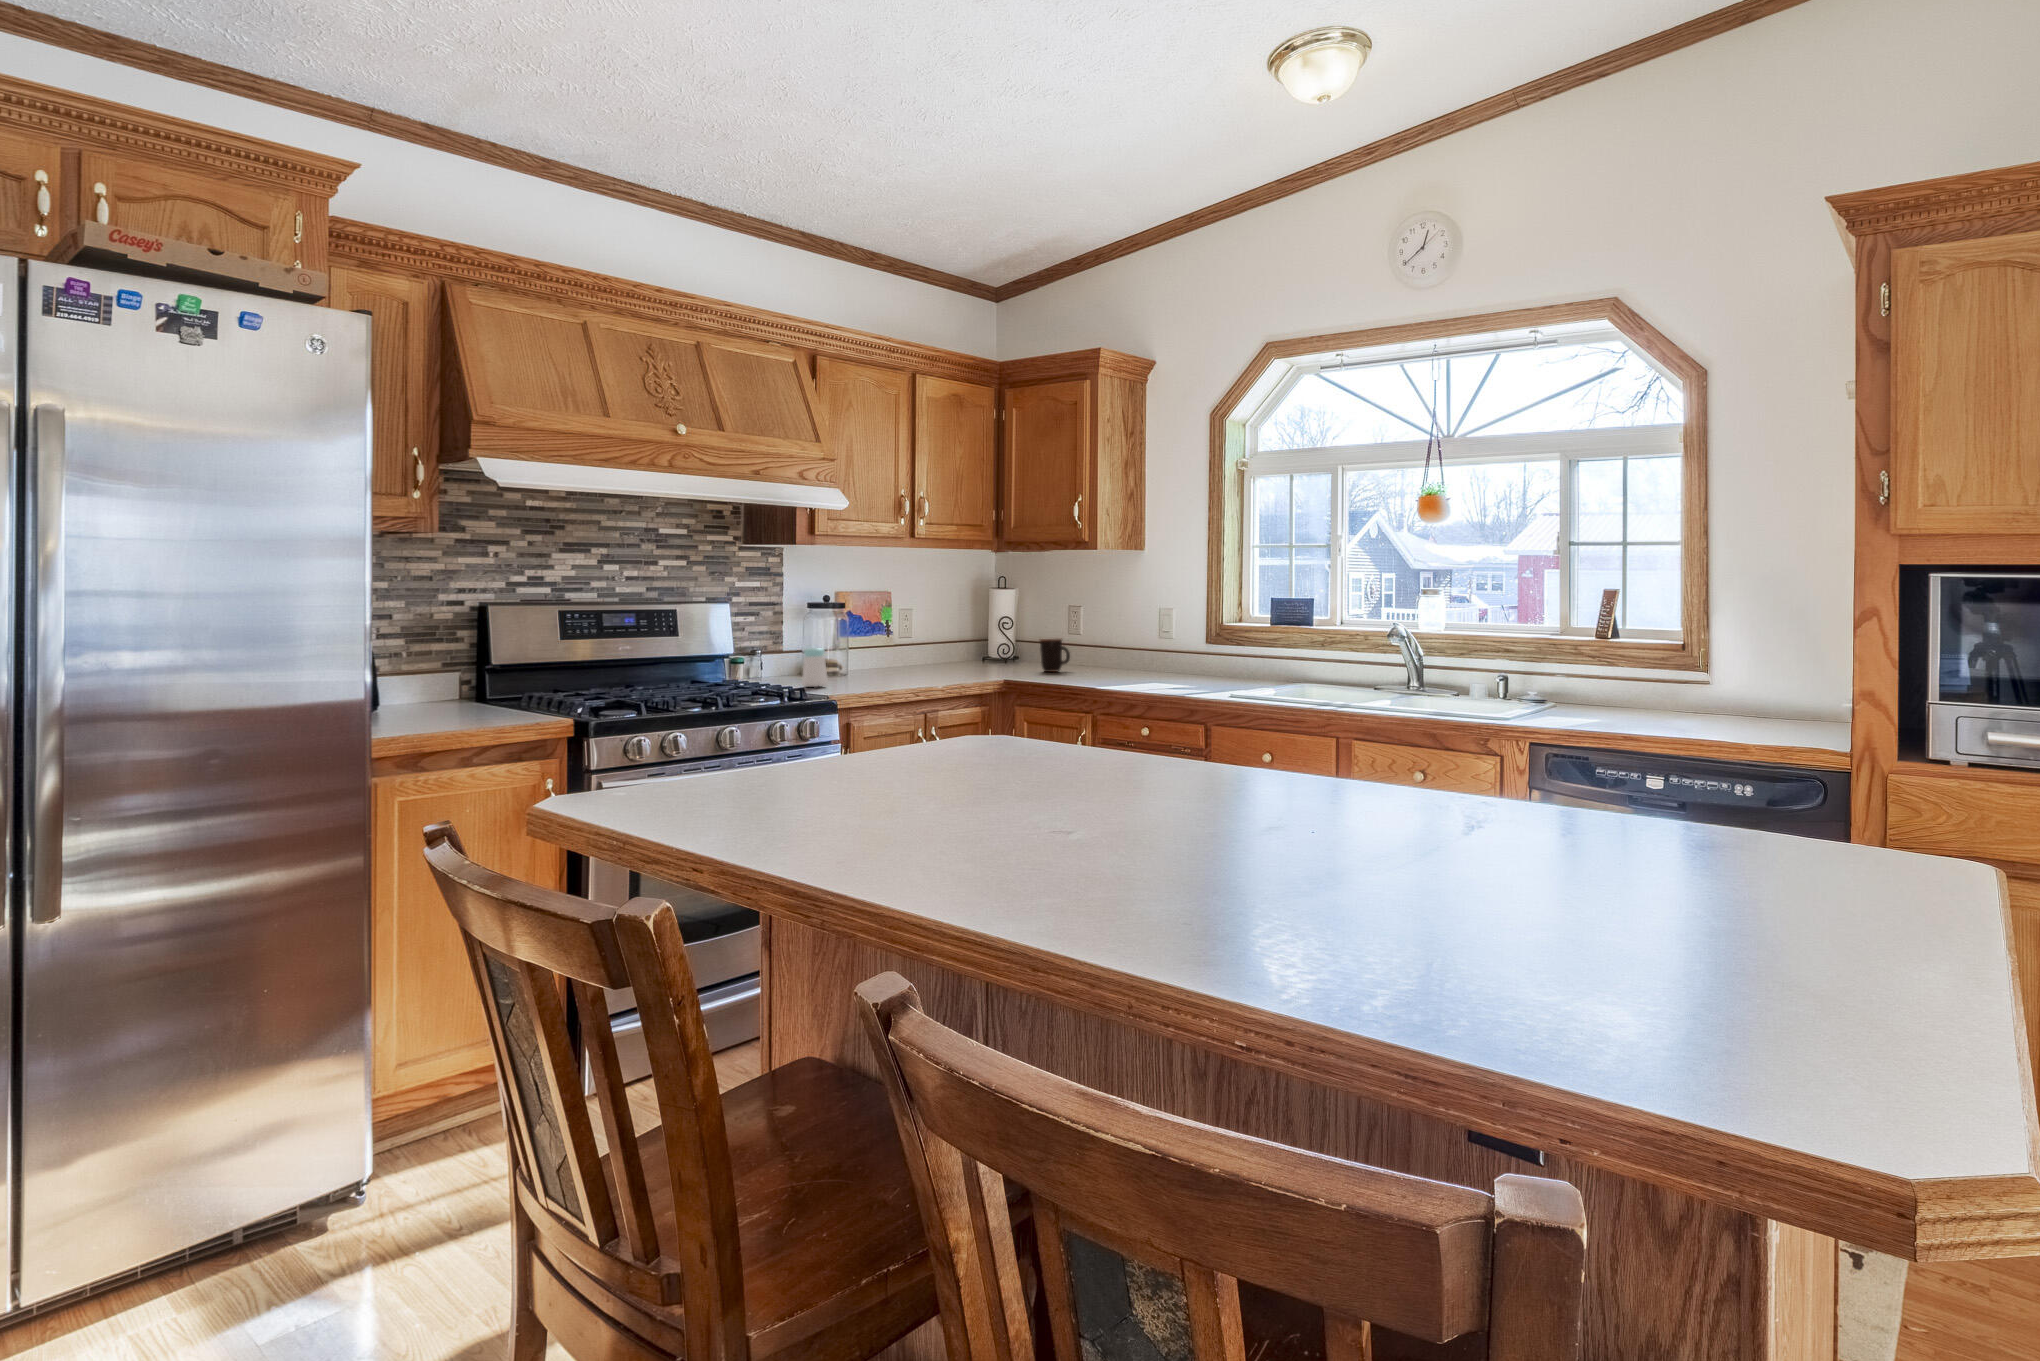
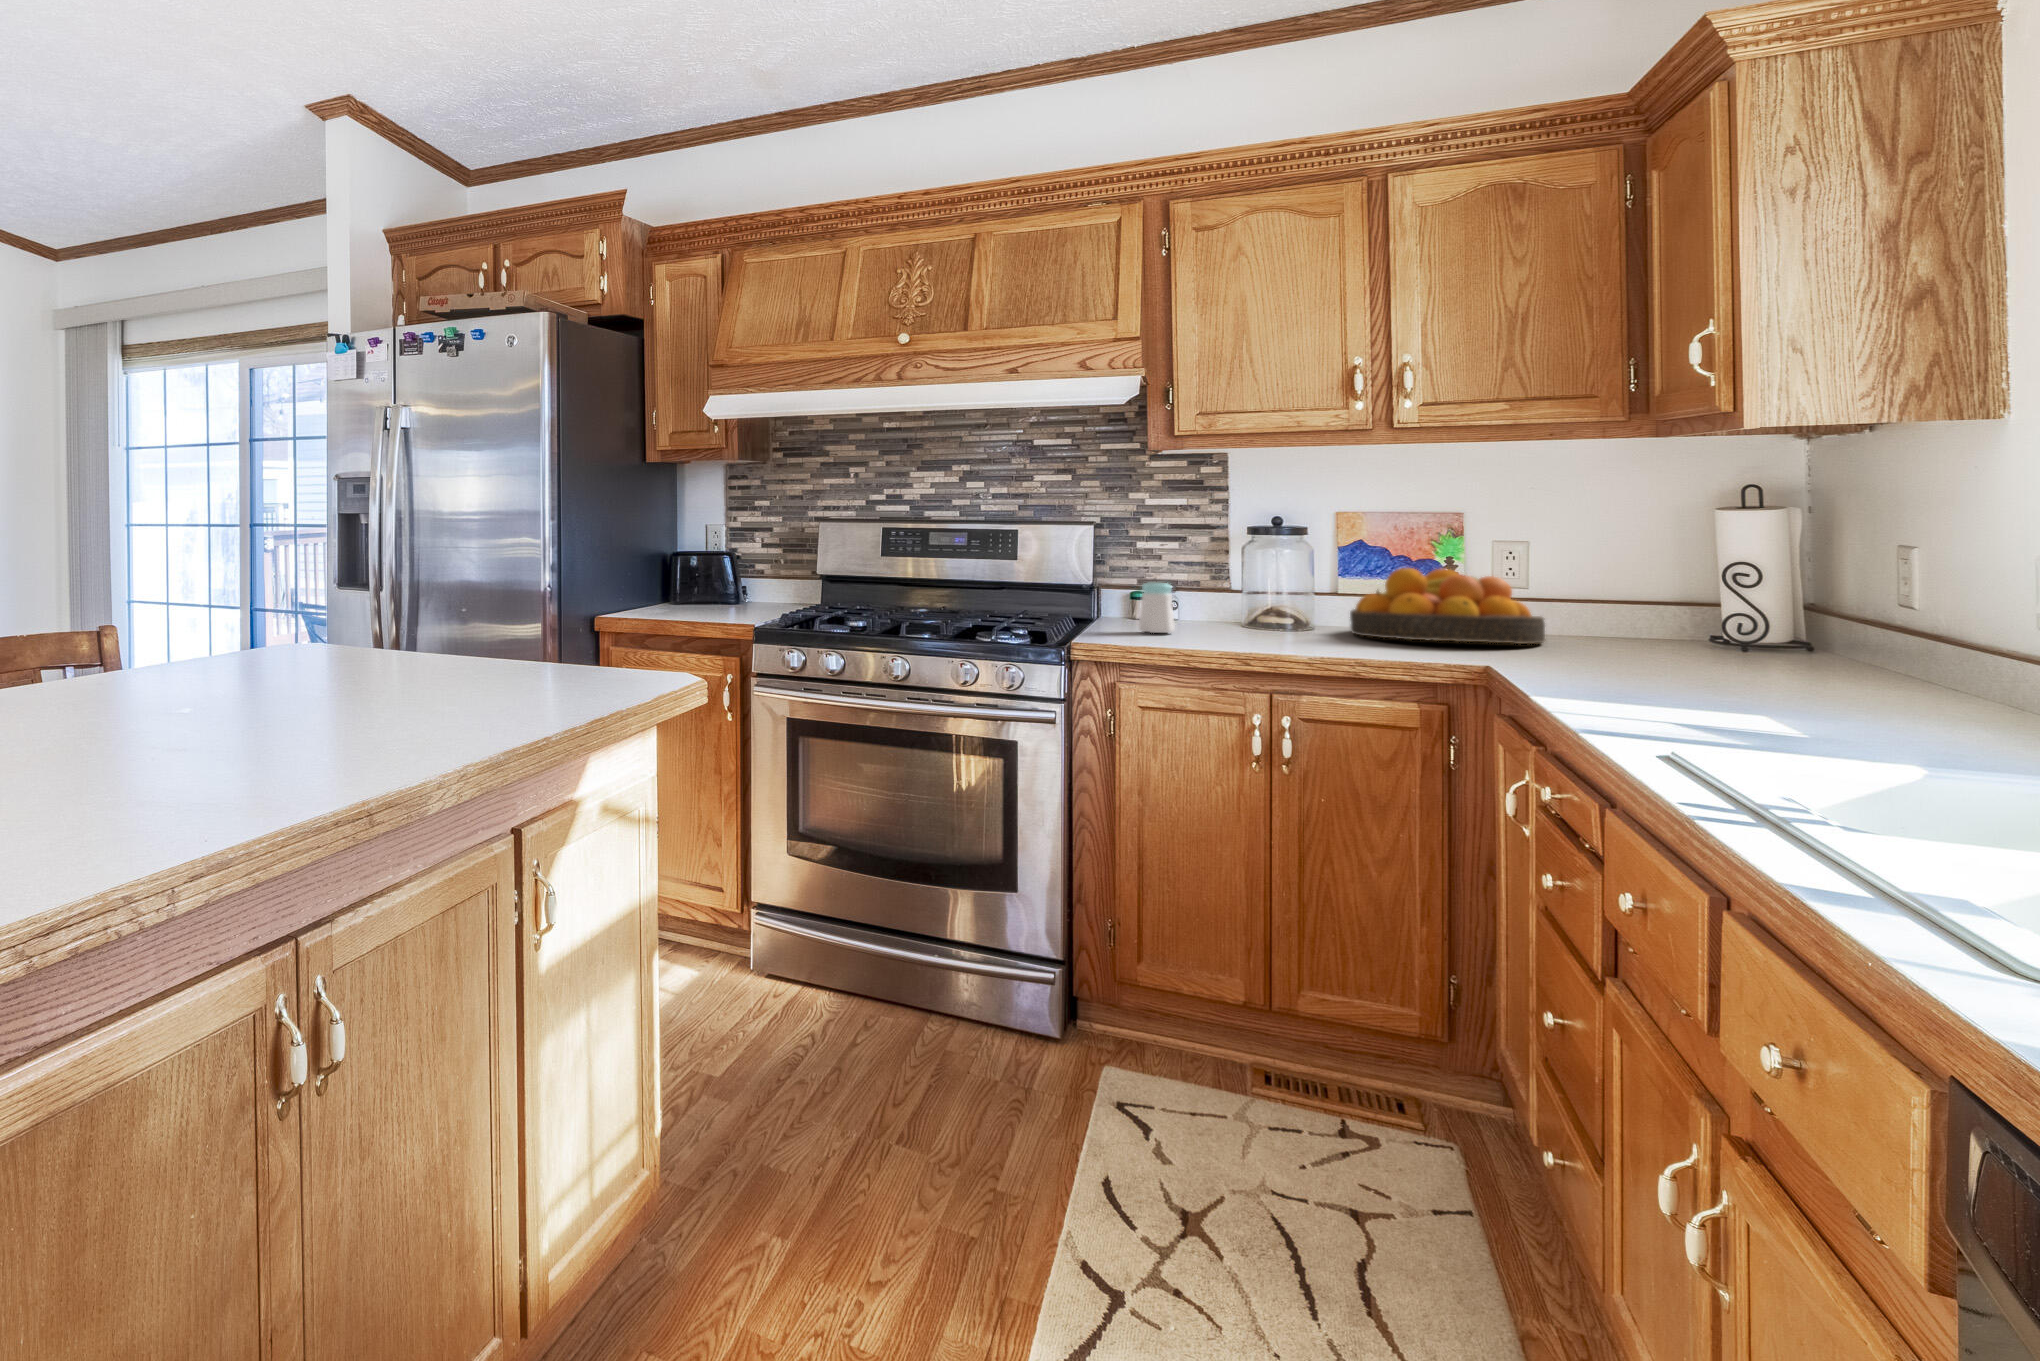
fruit bowl: none [872,629,972,676] -> present [1350,568,1545,644]
mug: present [1040,639,1070,672] -> none [1698,601,1800,667]

